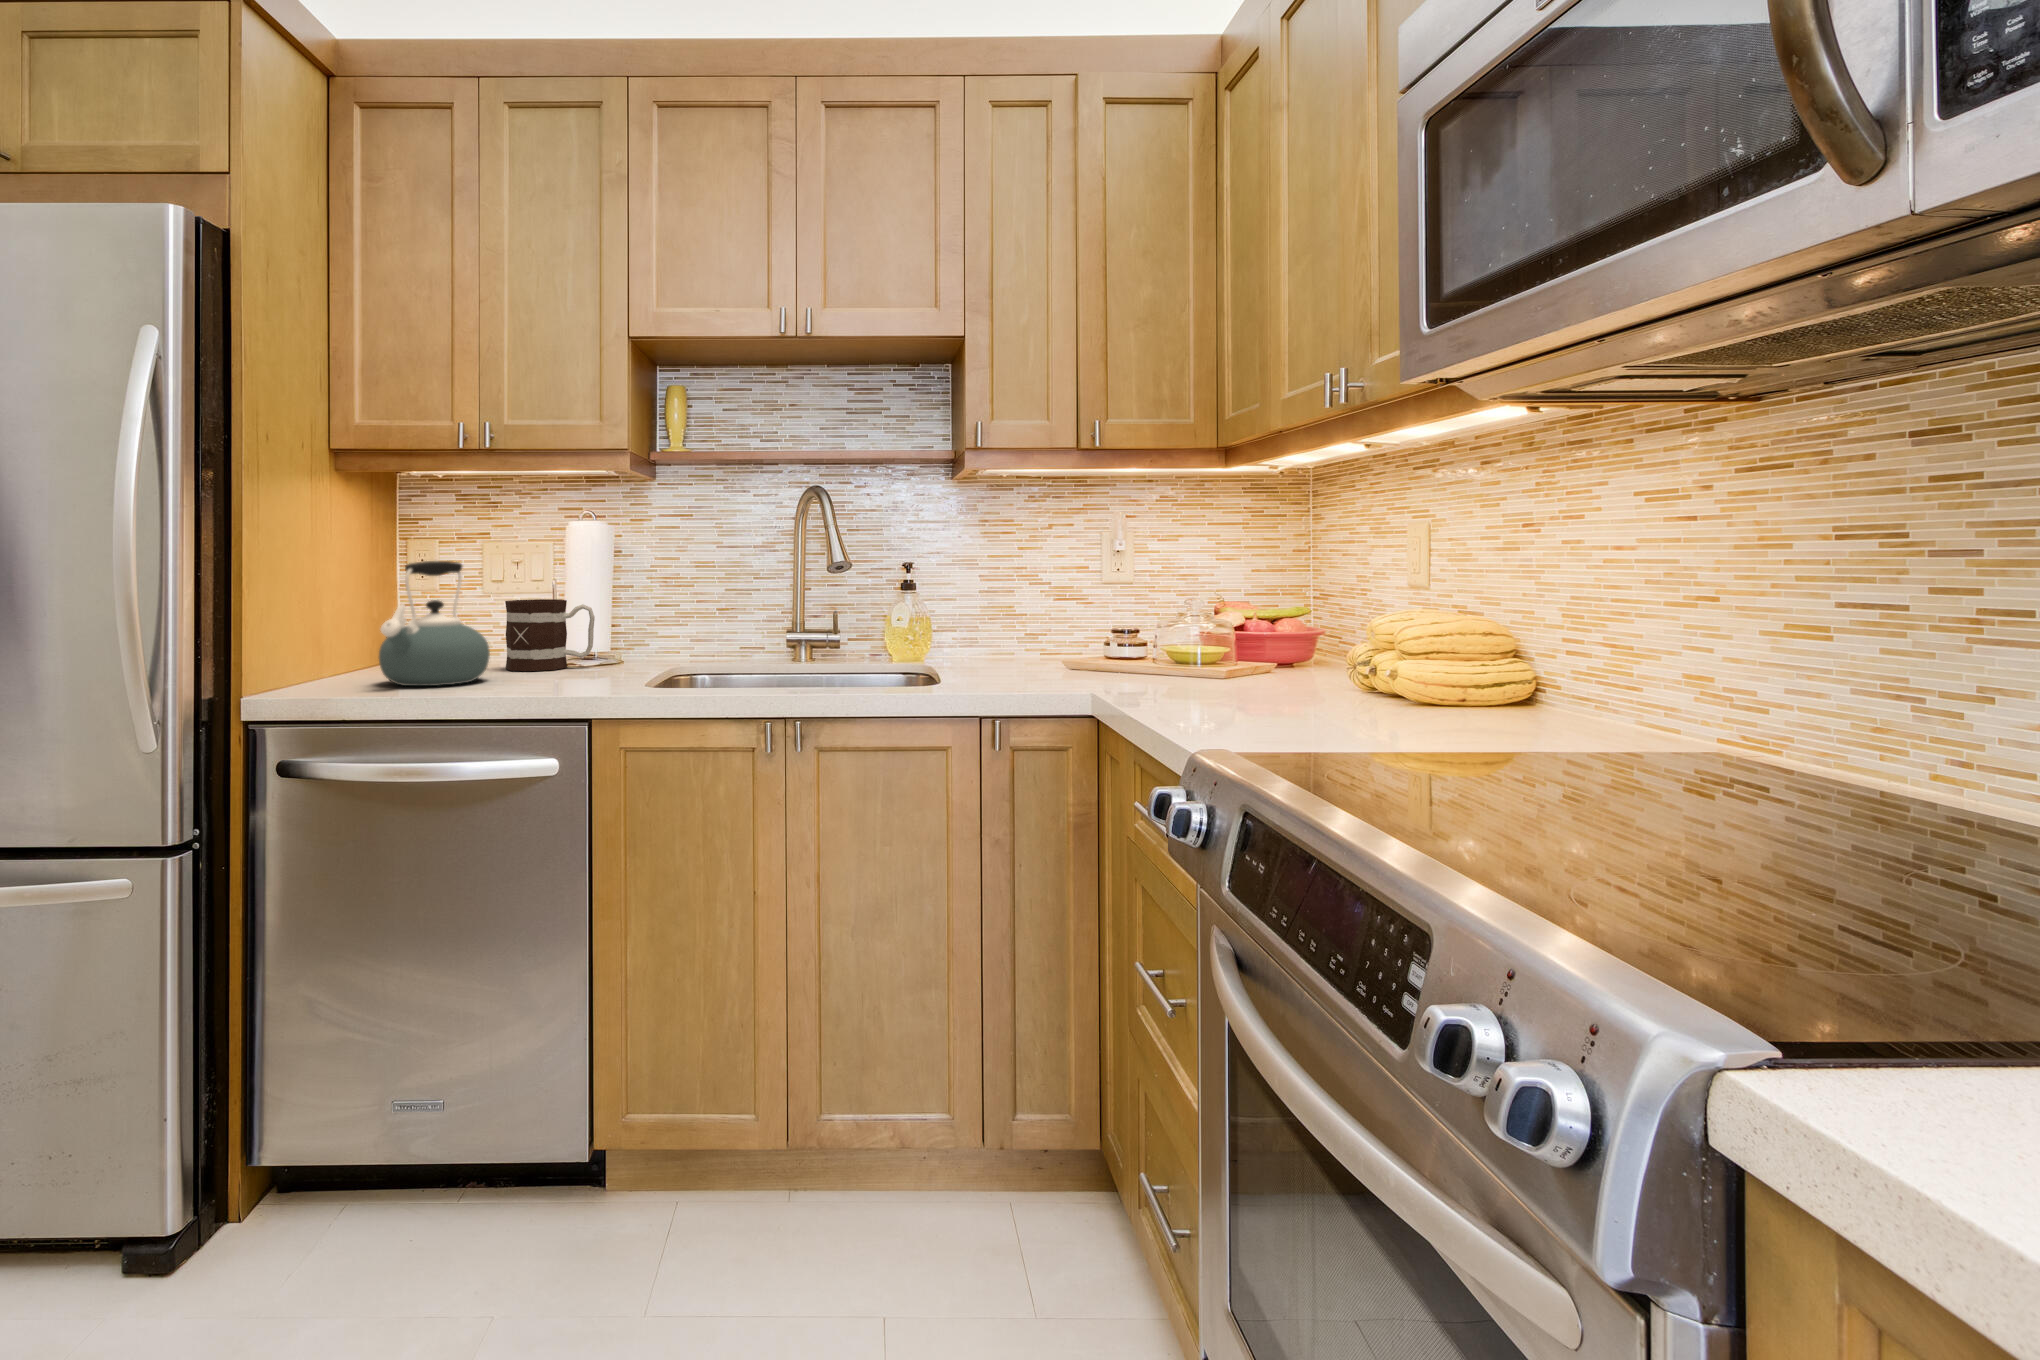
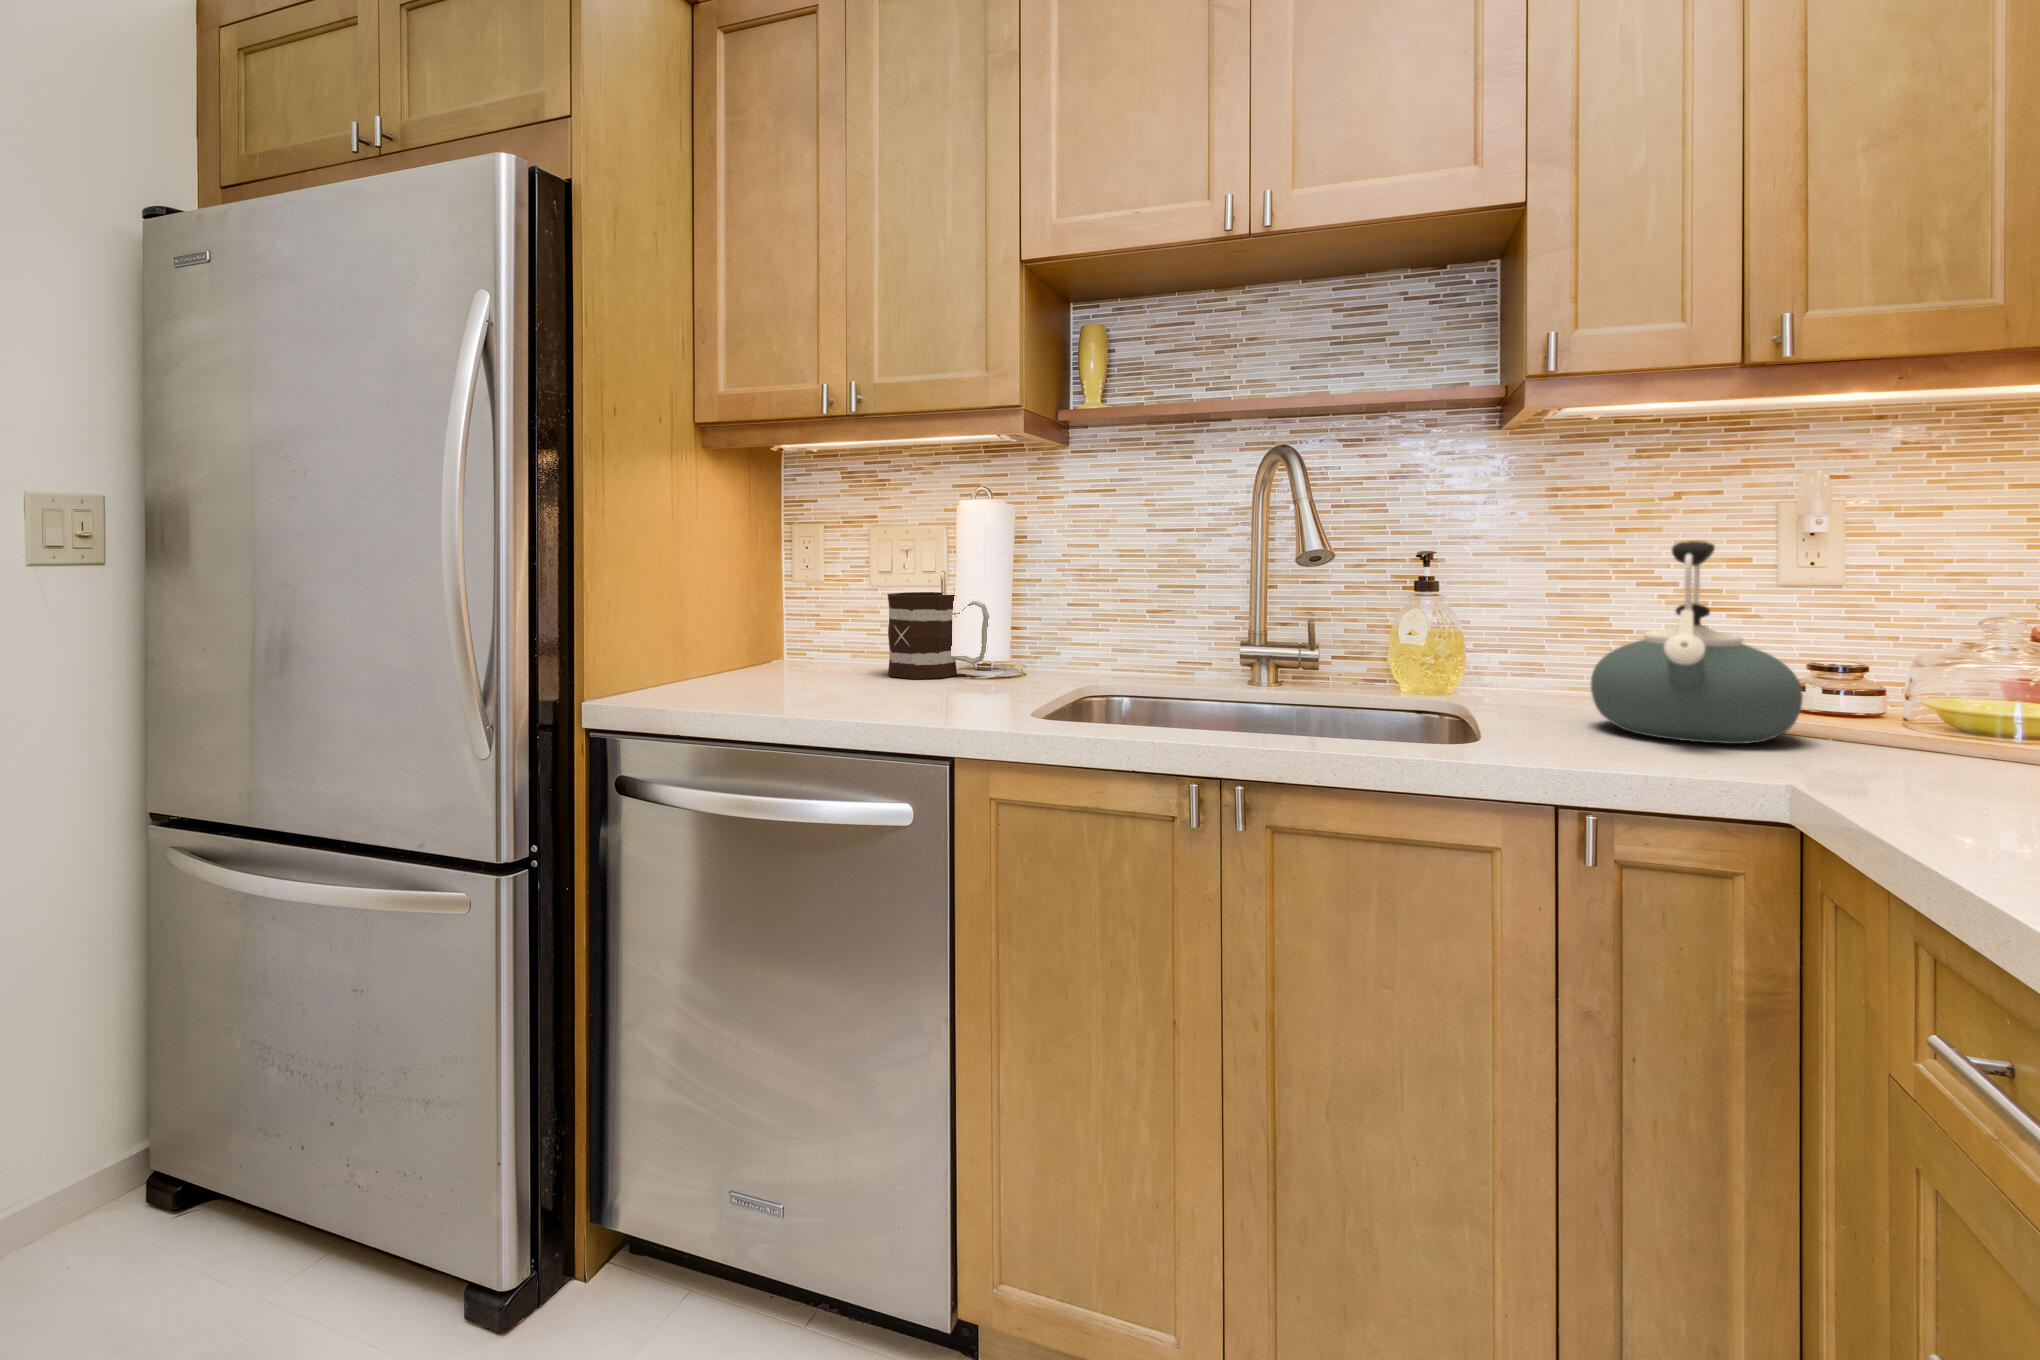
kettle: present [379,561,490,686] -> present [1591,541,1803,744]

